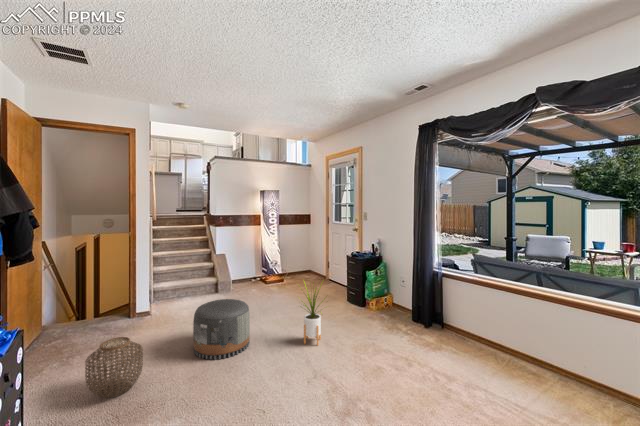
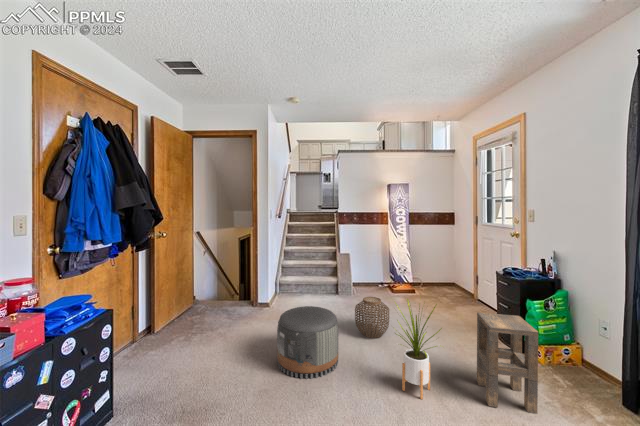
side table: none [345,280,379,338] -> present [477,313,538,413]
woven basket: present [85,337,143,398] -> present [355,297,389,338]

